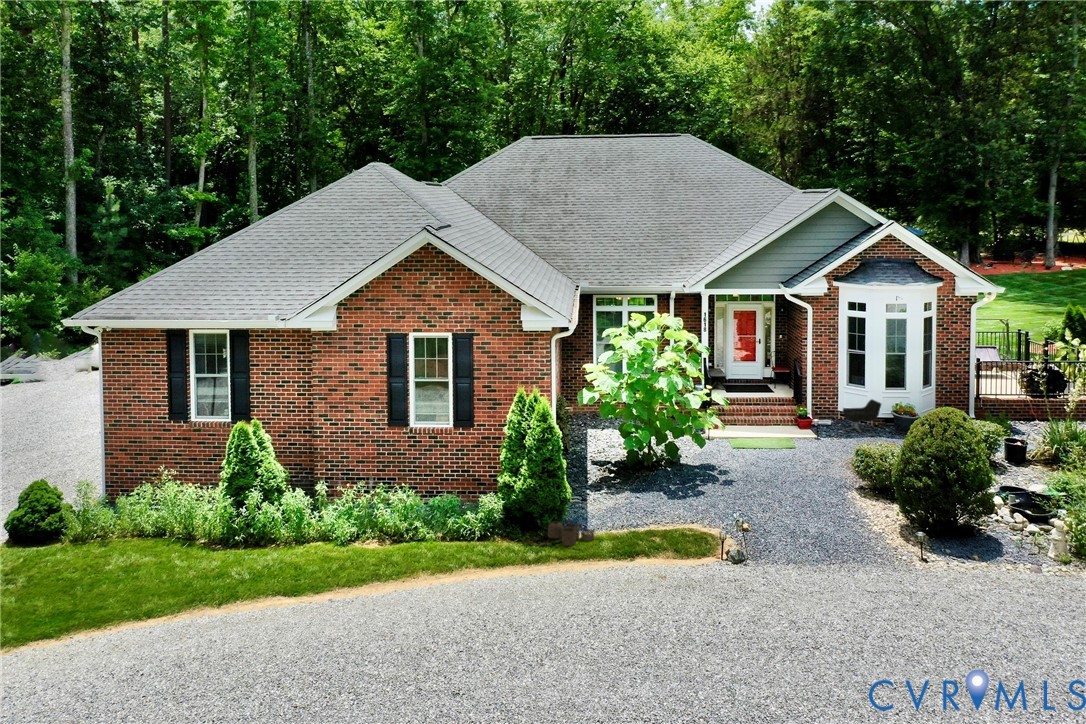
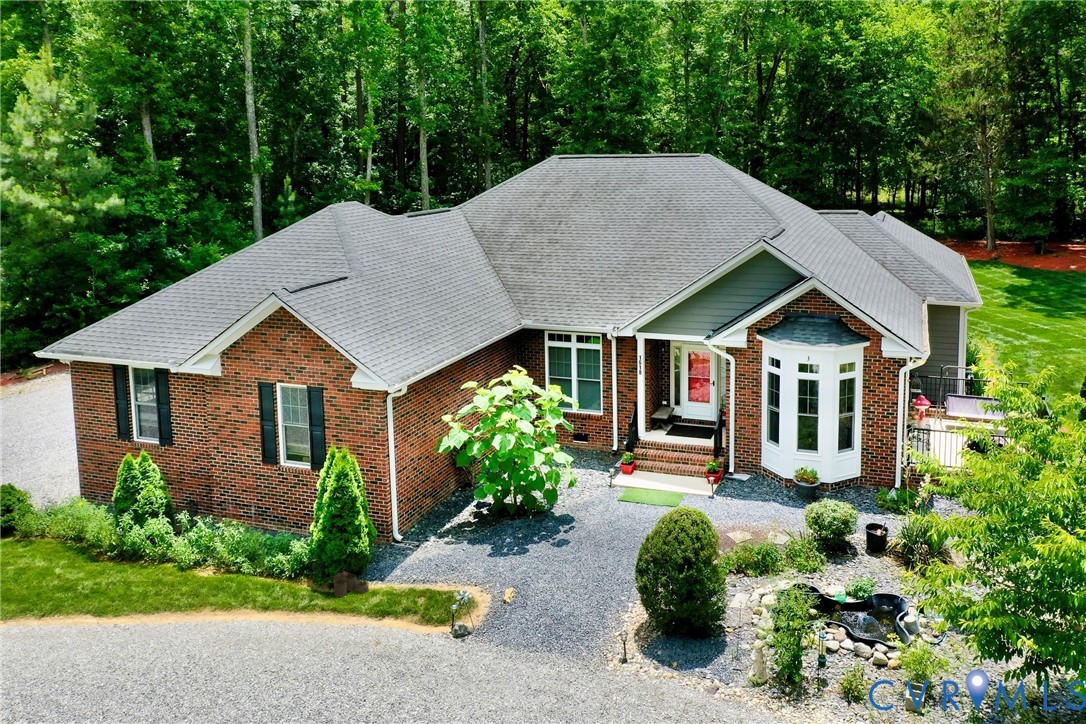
lounge chair: present [843,399,881,432] -> none [745,458,783,492]

